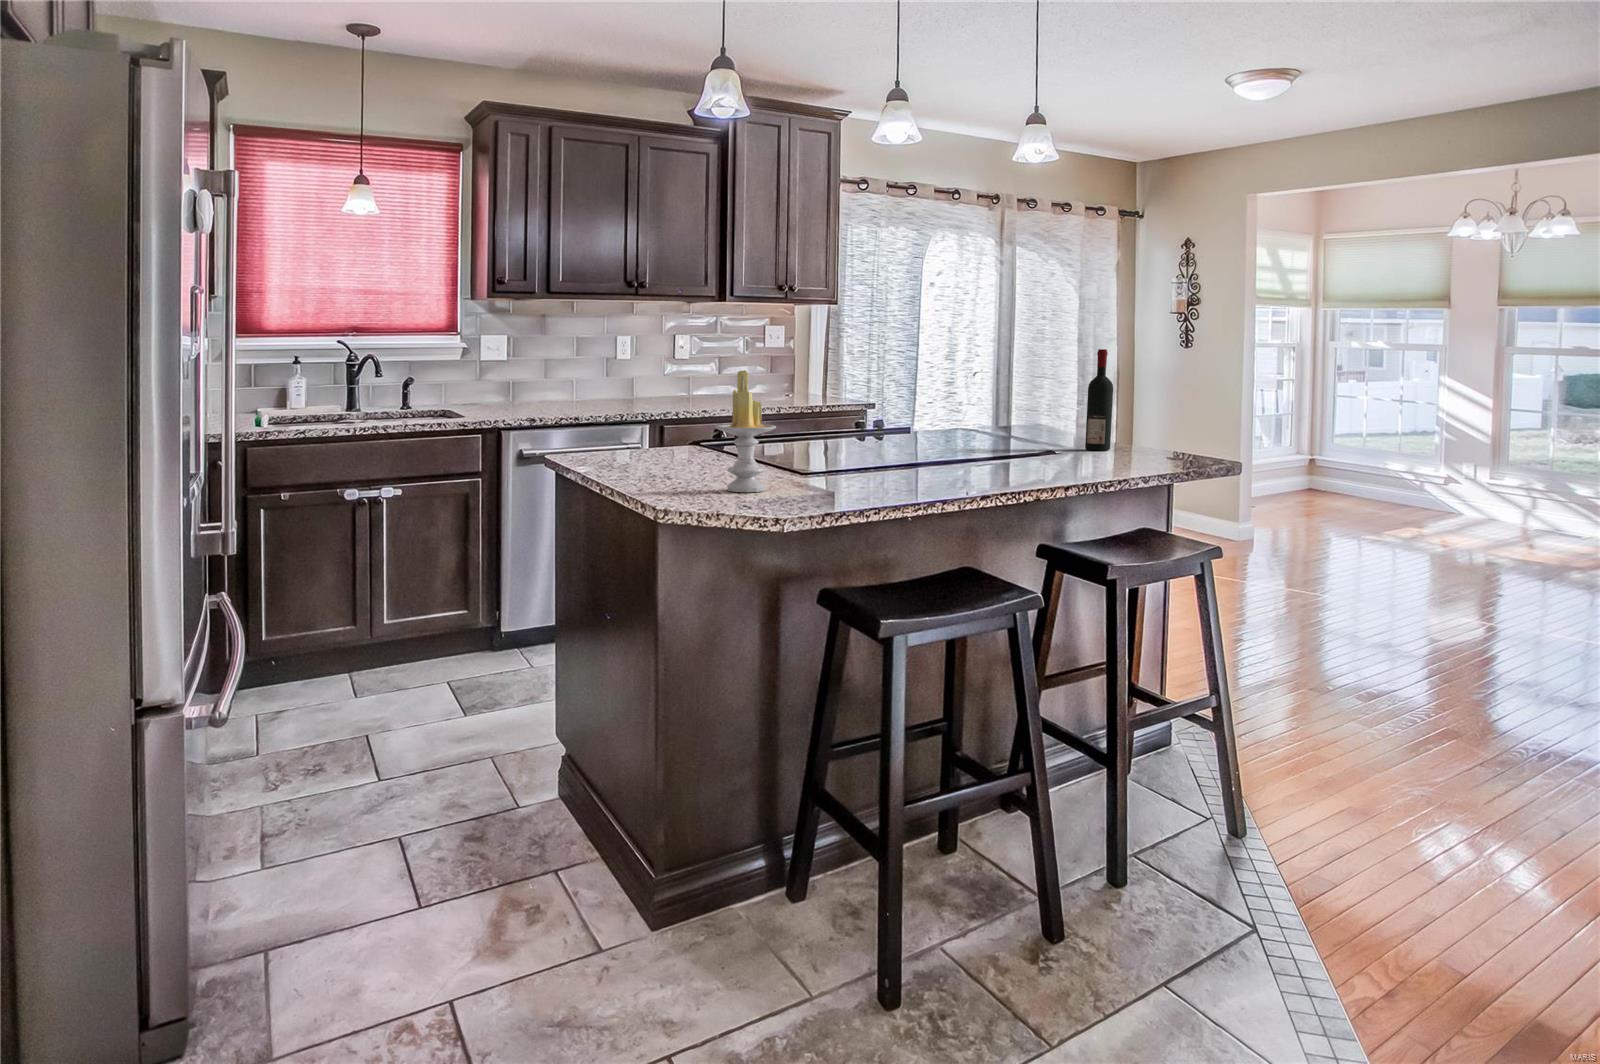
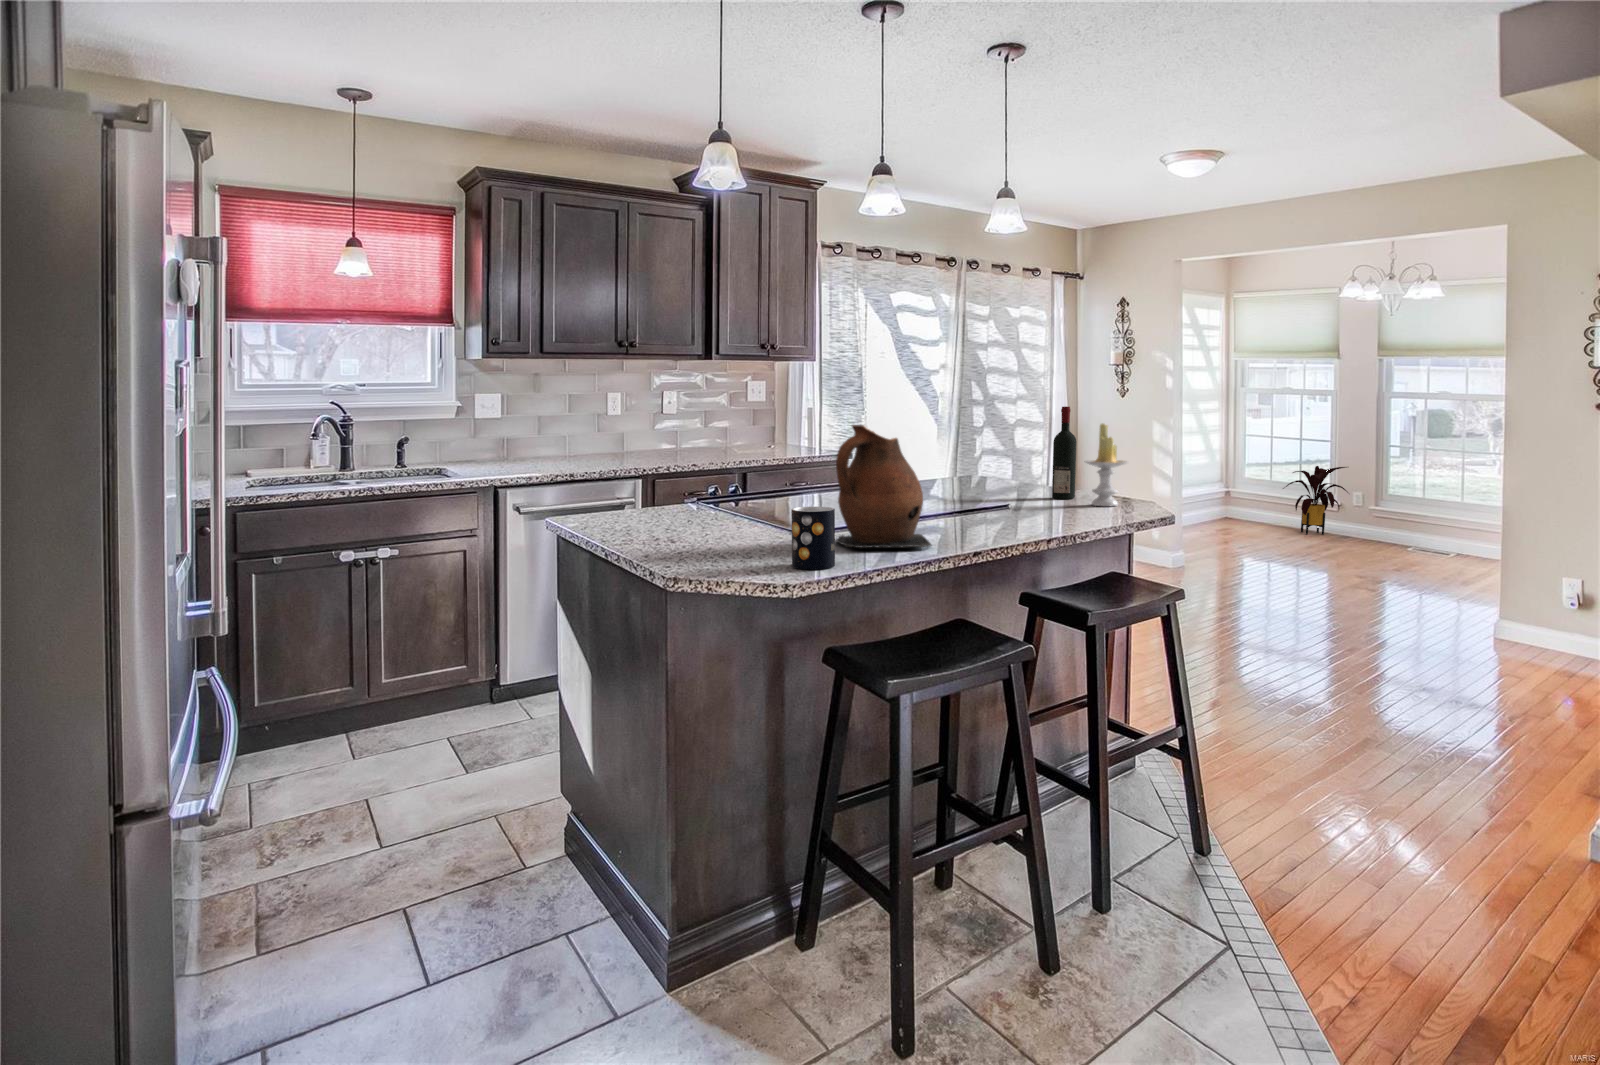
ceramic pitcher: none [833,355,938,489] -> present [836,425,931,548]
candle: present [715,370,776,492] -> present [1086,423,1128,506]
house plant: none [1370,436,1452,514] -> present [1283,466,1348,535]
mug: none [785,438,831,503] -> present [791,507,835,569]

